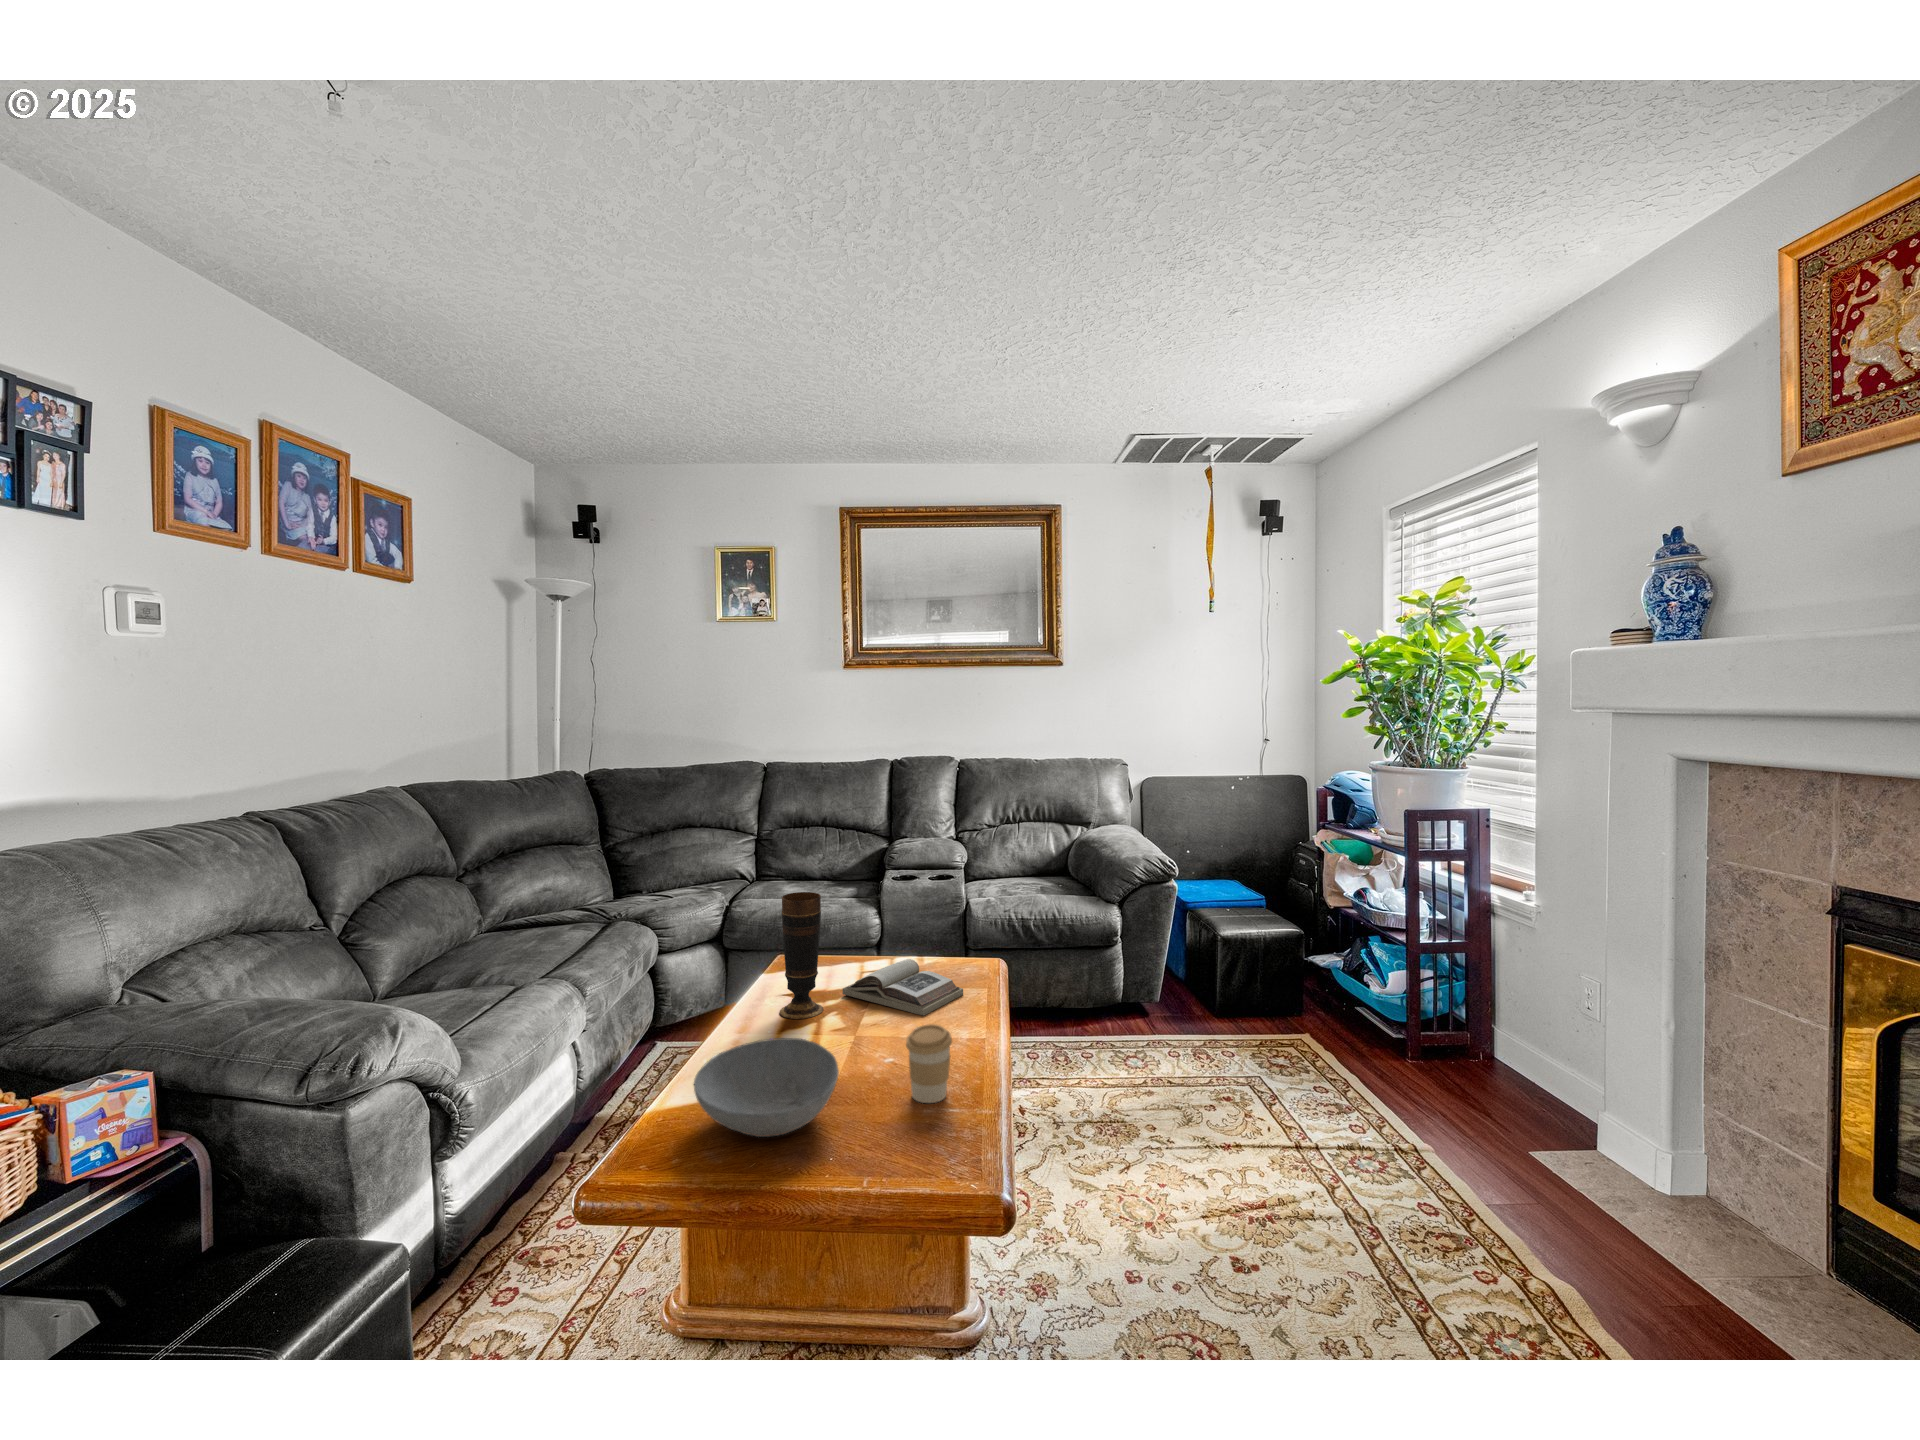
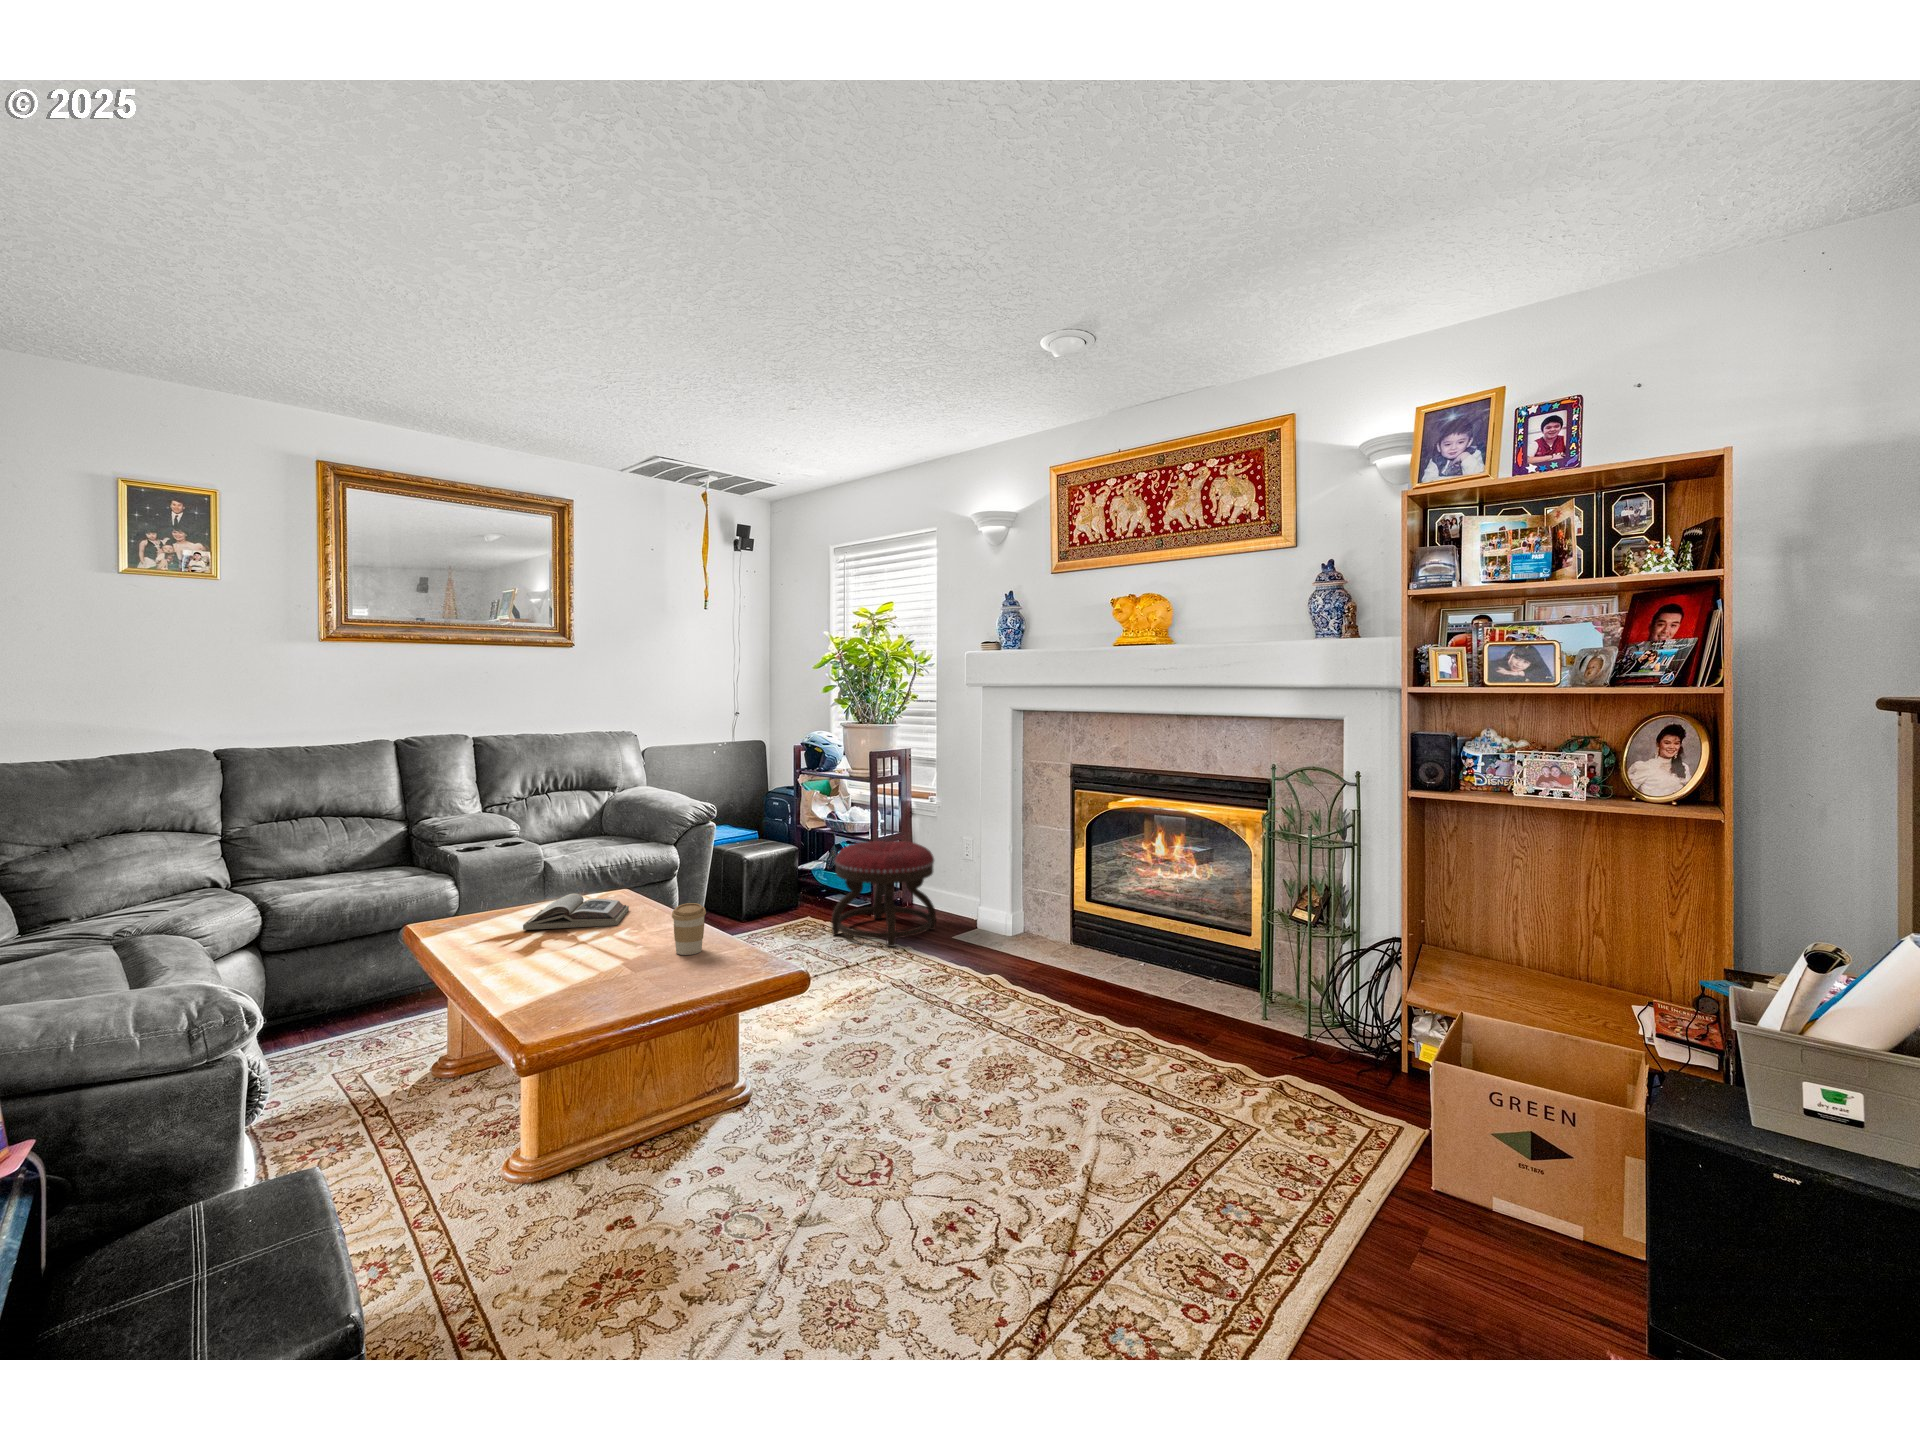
vase: present [780,892,823,1019] -> none [479,842,523,951]
ottoman: none [1309,945,1500,1136] -> present [832,841,936,947]
bowl: present [694,1038,839,1137] -> none [532,932,653,992]

